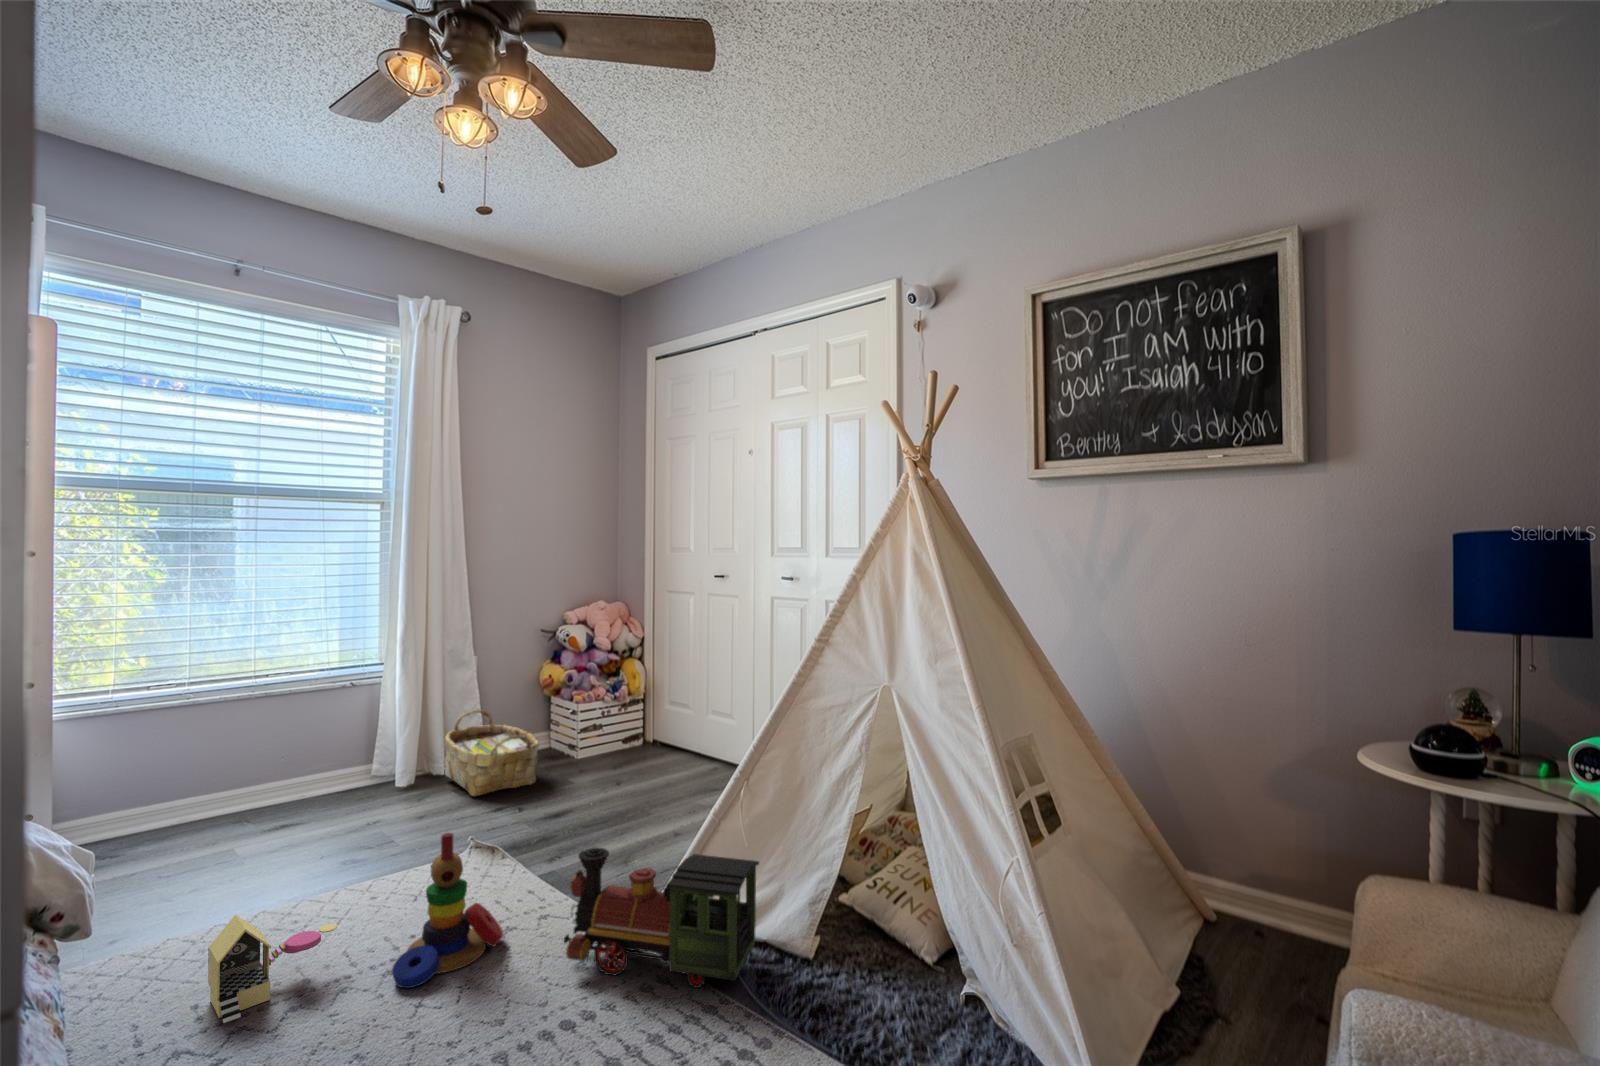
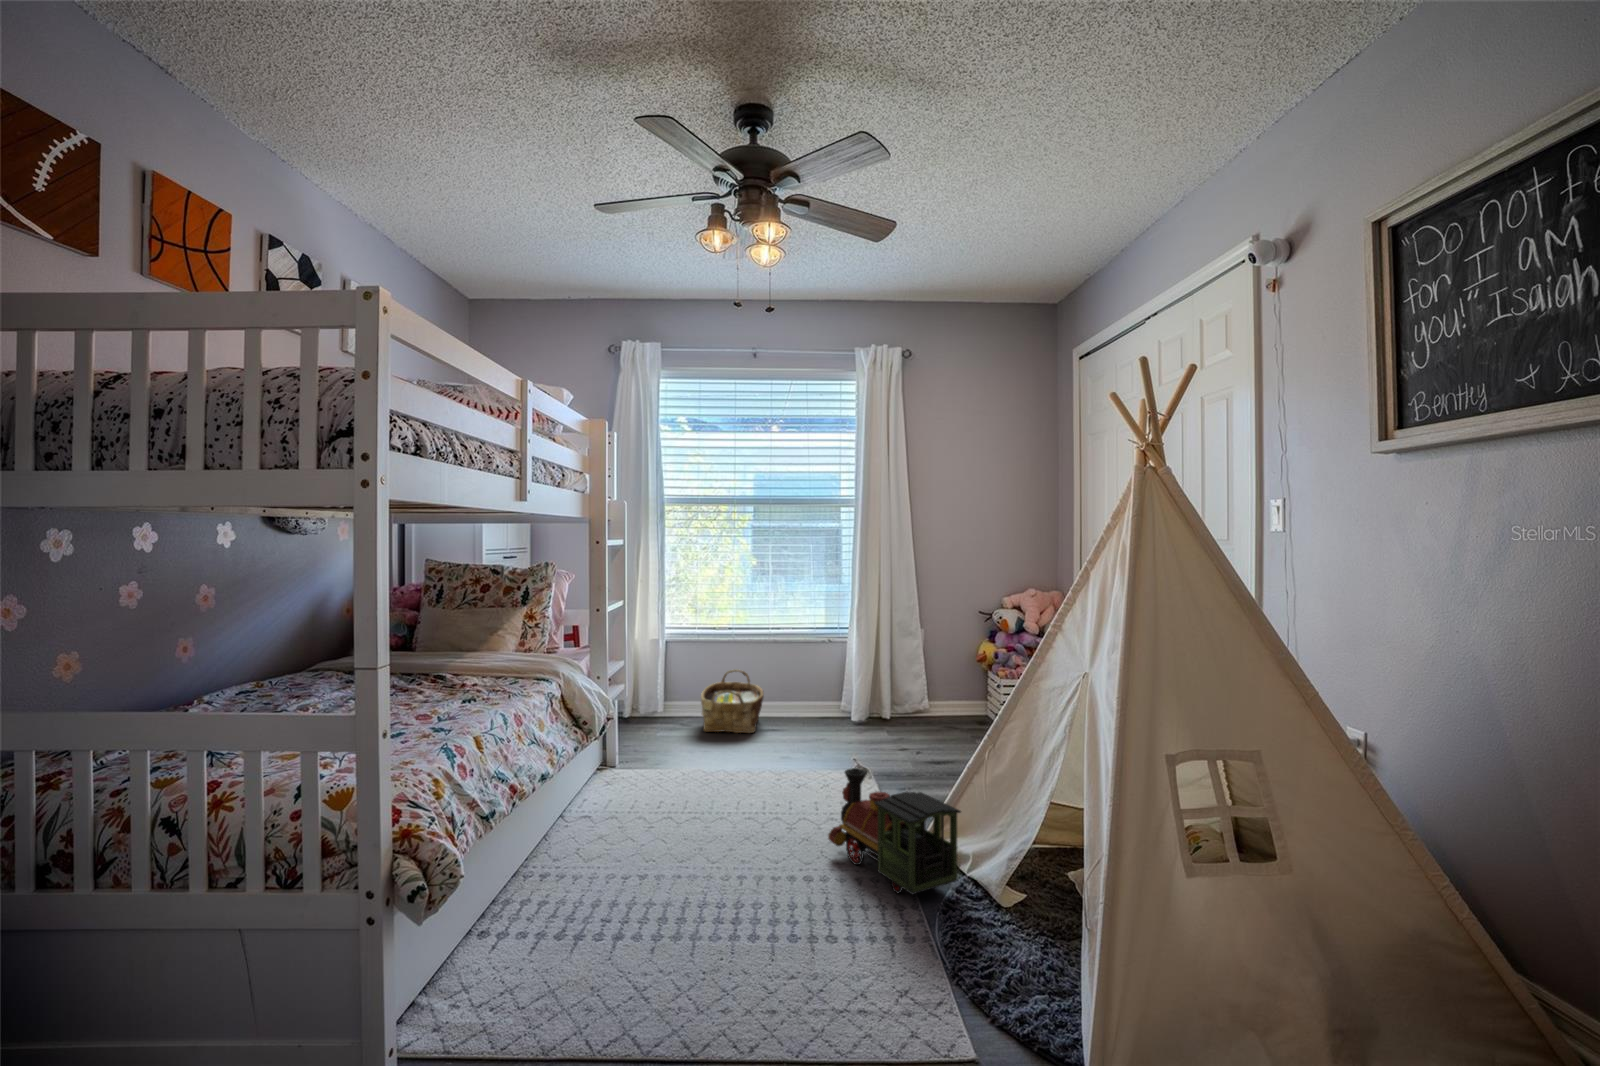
woven basket: present [445,709,539,796] -> present [701,669,764,733]
stacking toy: present [392,833,503,988] -> none [742,736,818,828]
toy house: present [208,915,337,1023] -> none [663,755,731,811]

